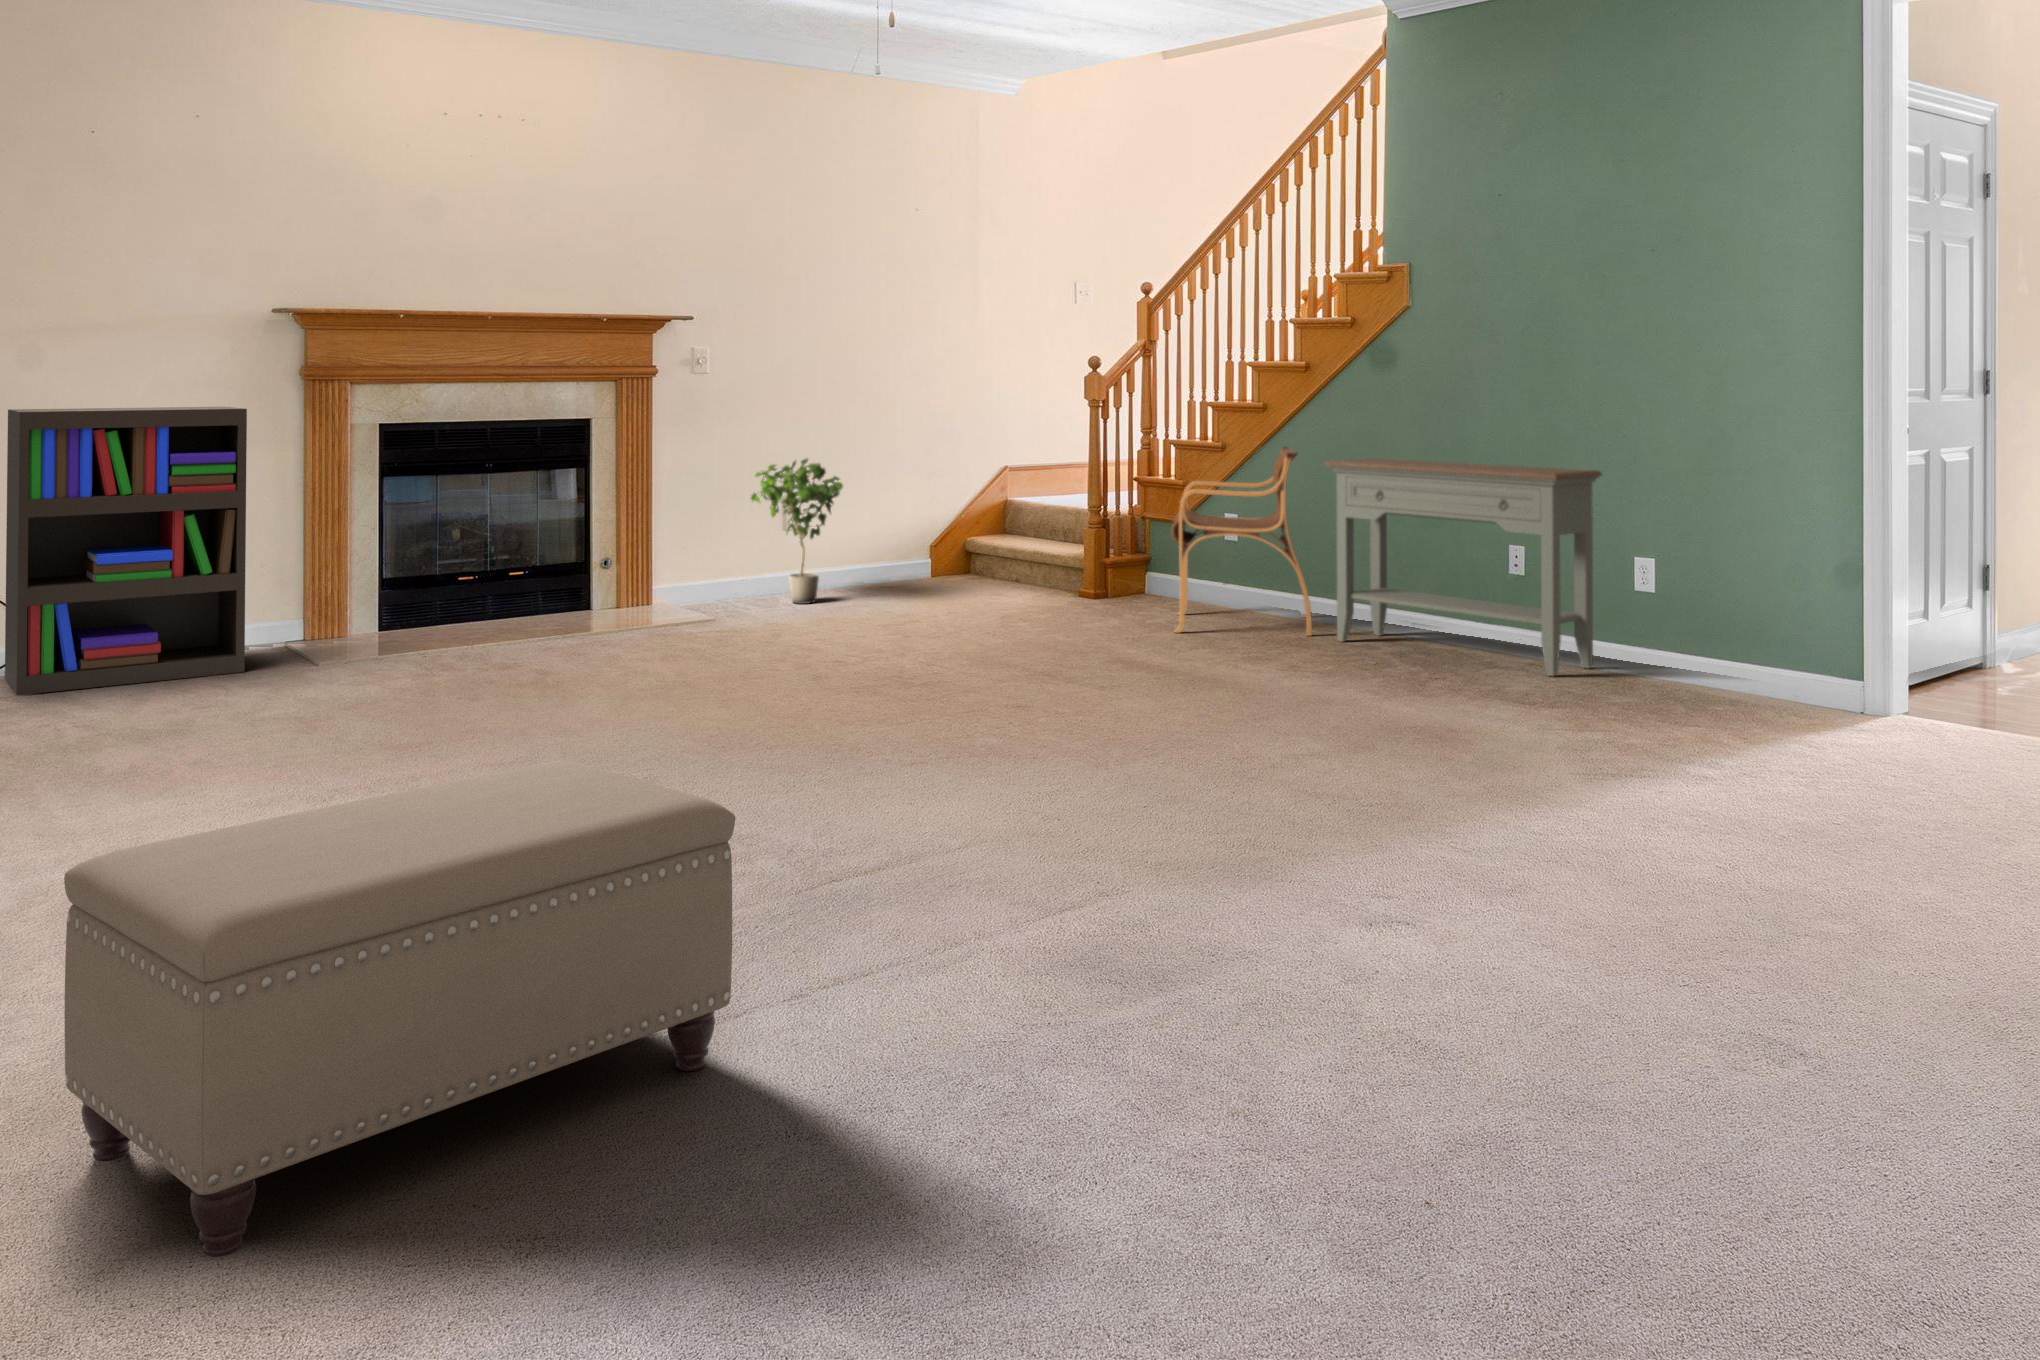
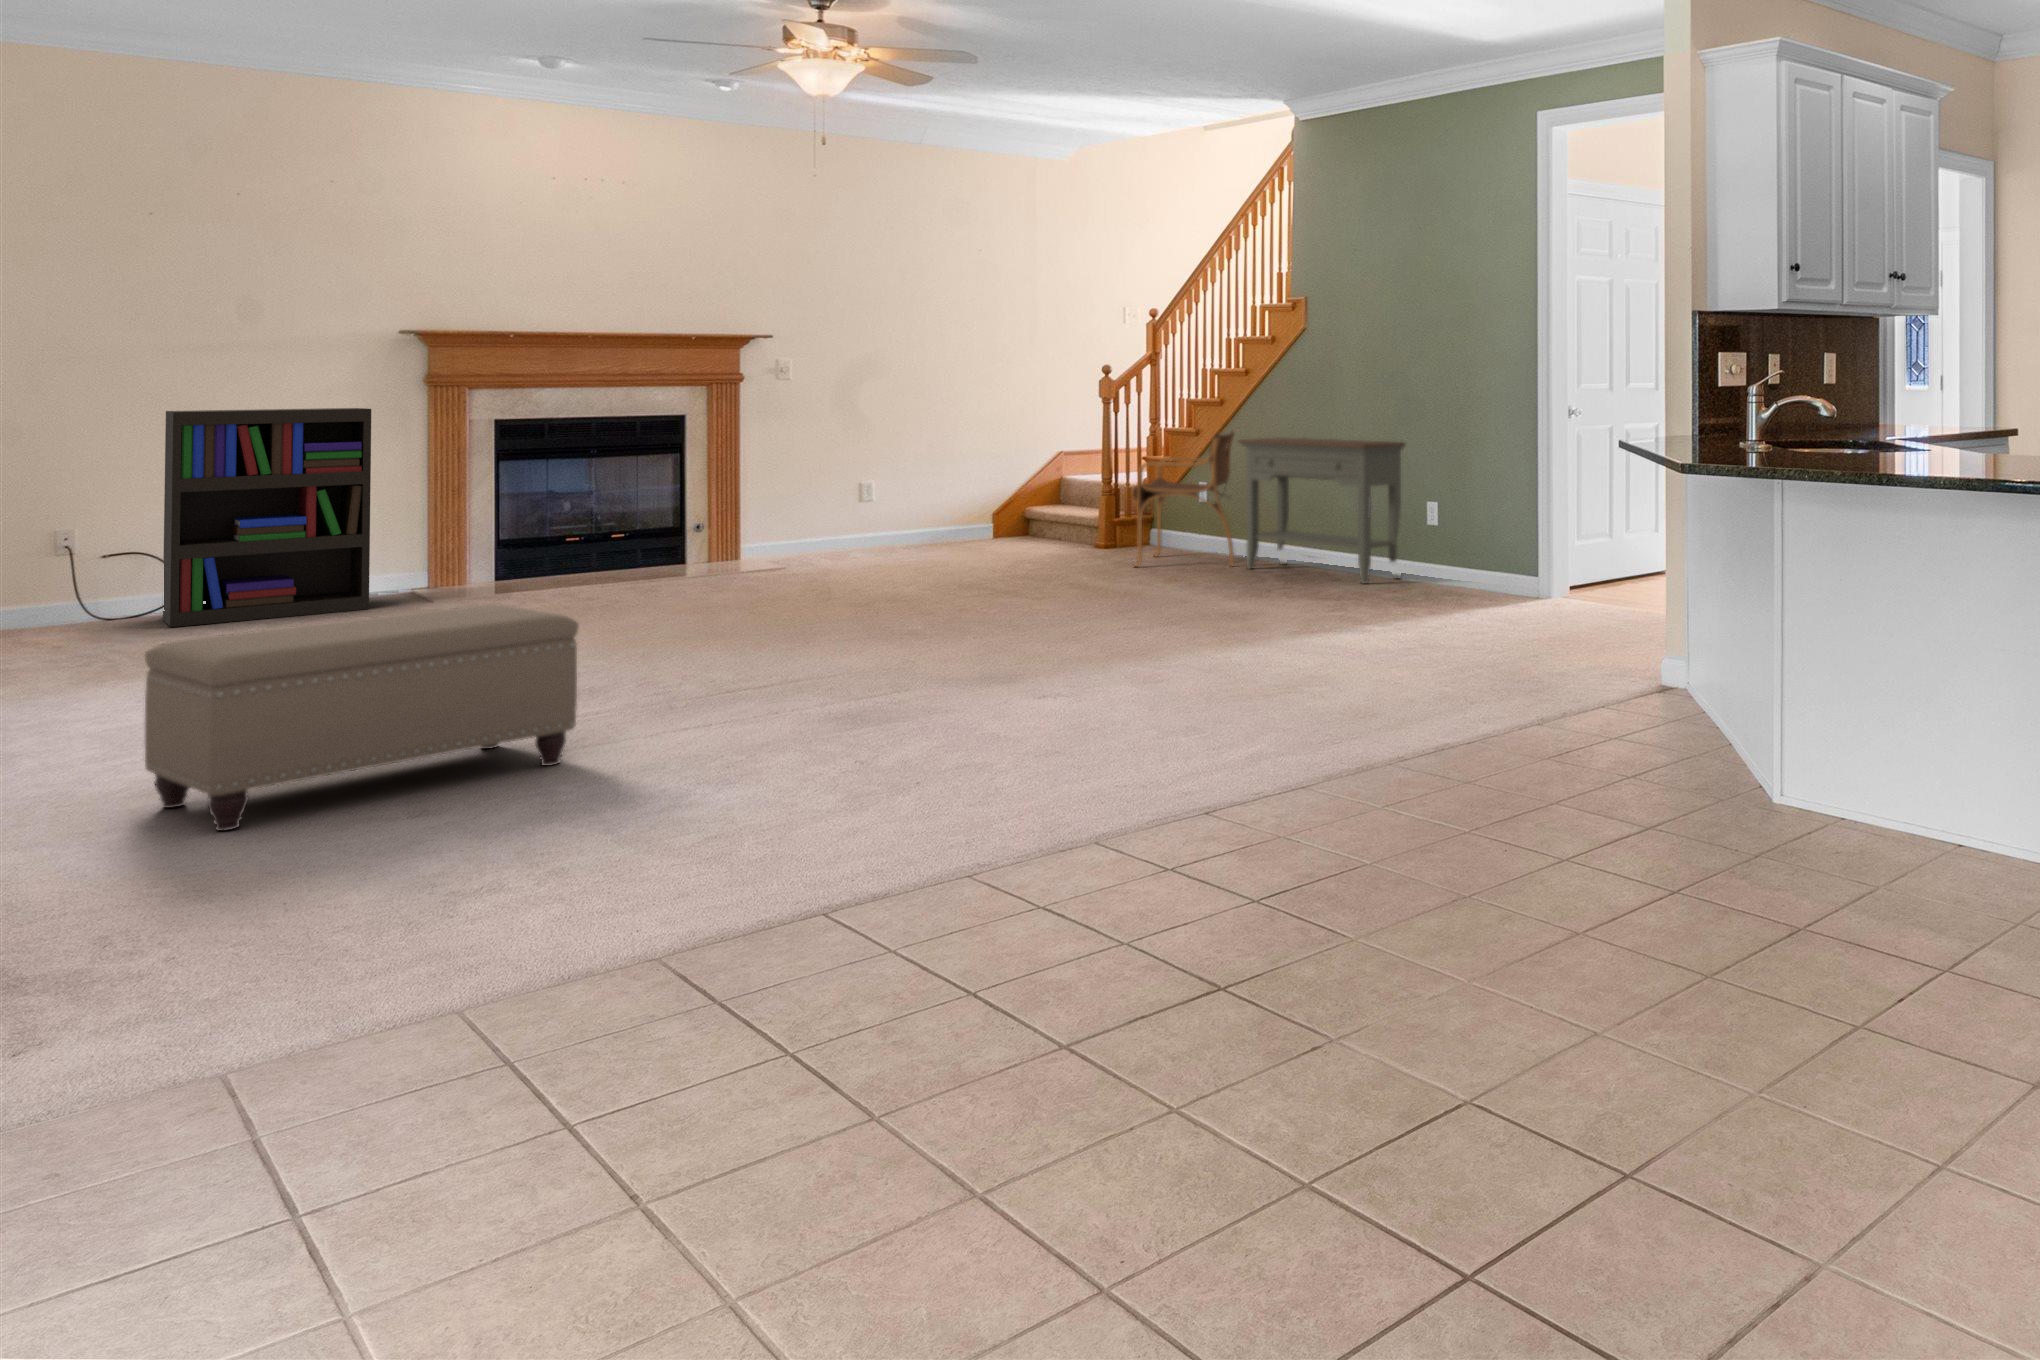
potted plant: present [751,458,843,604] -> none [825,445,898,557]

